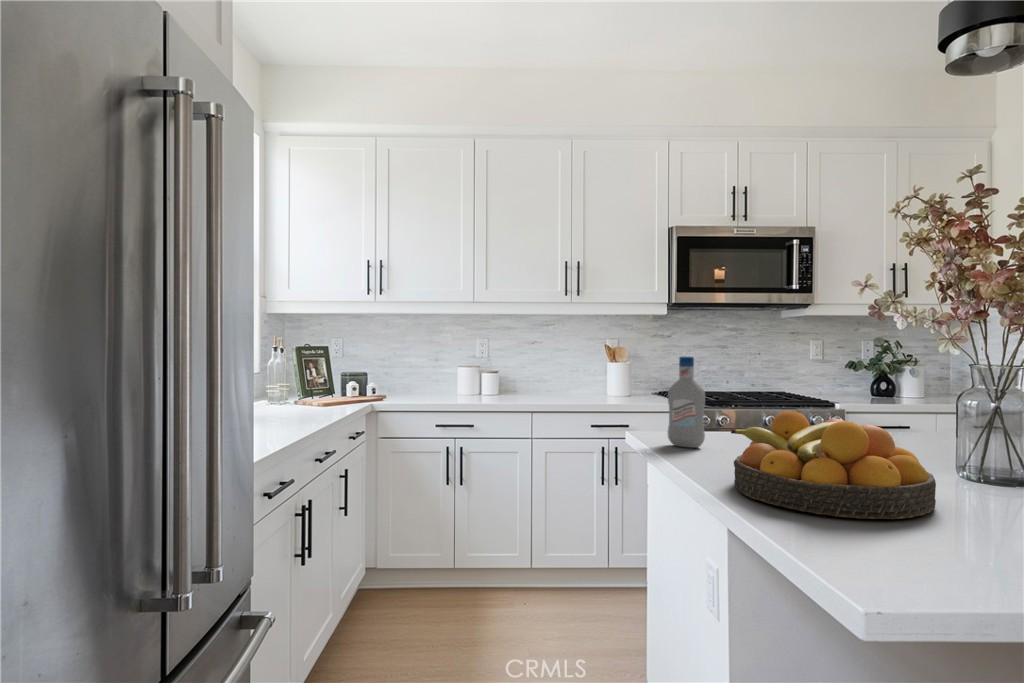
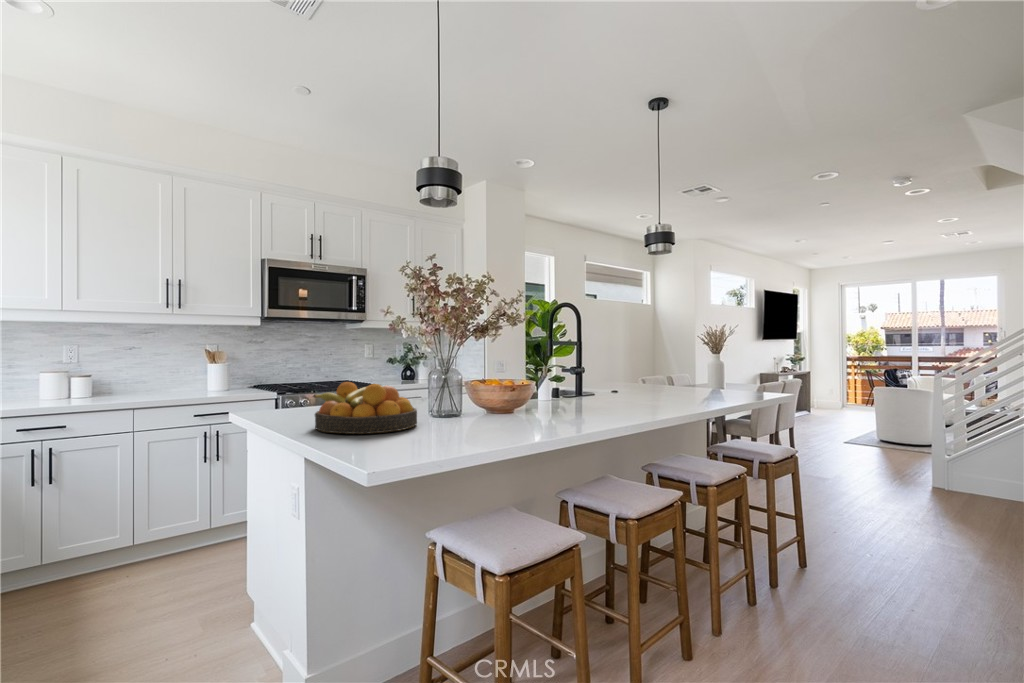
bottle: present [668,357,705,448] -> none [268,354,295,414]

